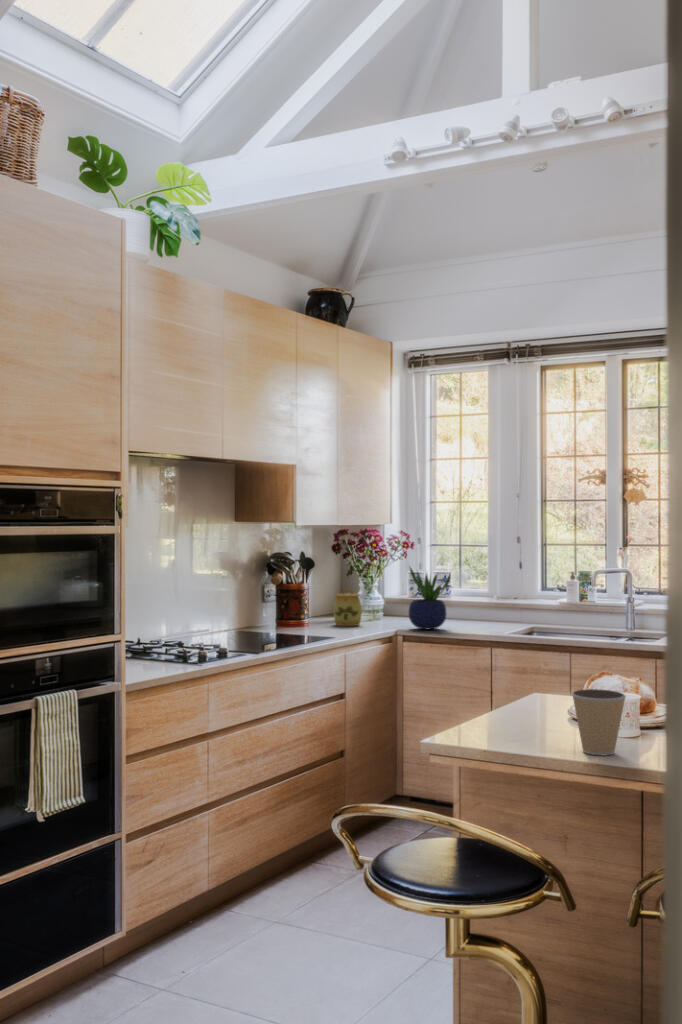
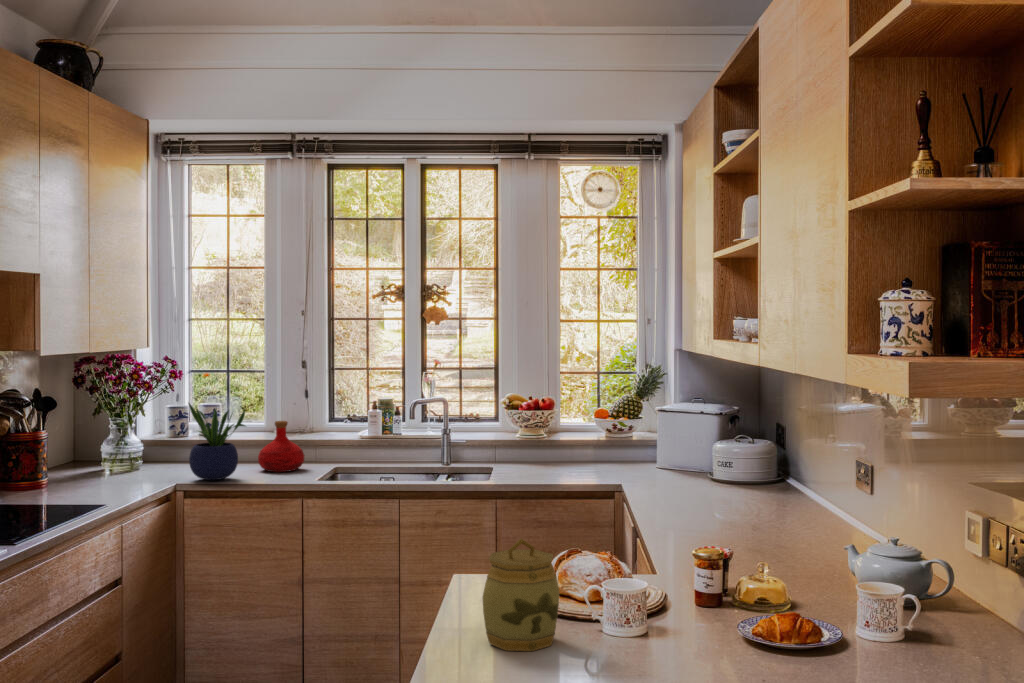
bottle: none [468,585,507,628] -> present [258,421,304,472]
jar: present [333,588,362,626] -> present [483,539,559,651]
coffee cup: present [572,689,626,755] -> none [605,575,671,661]

